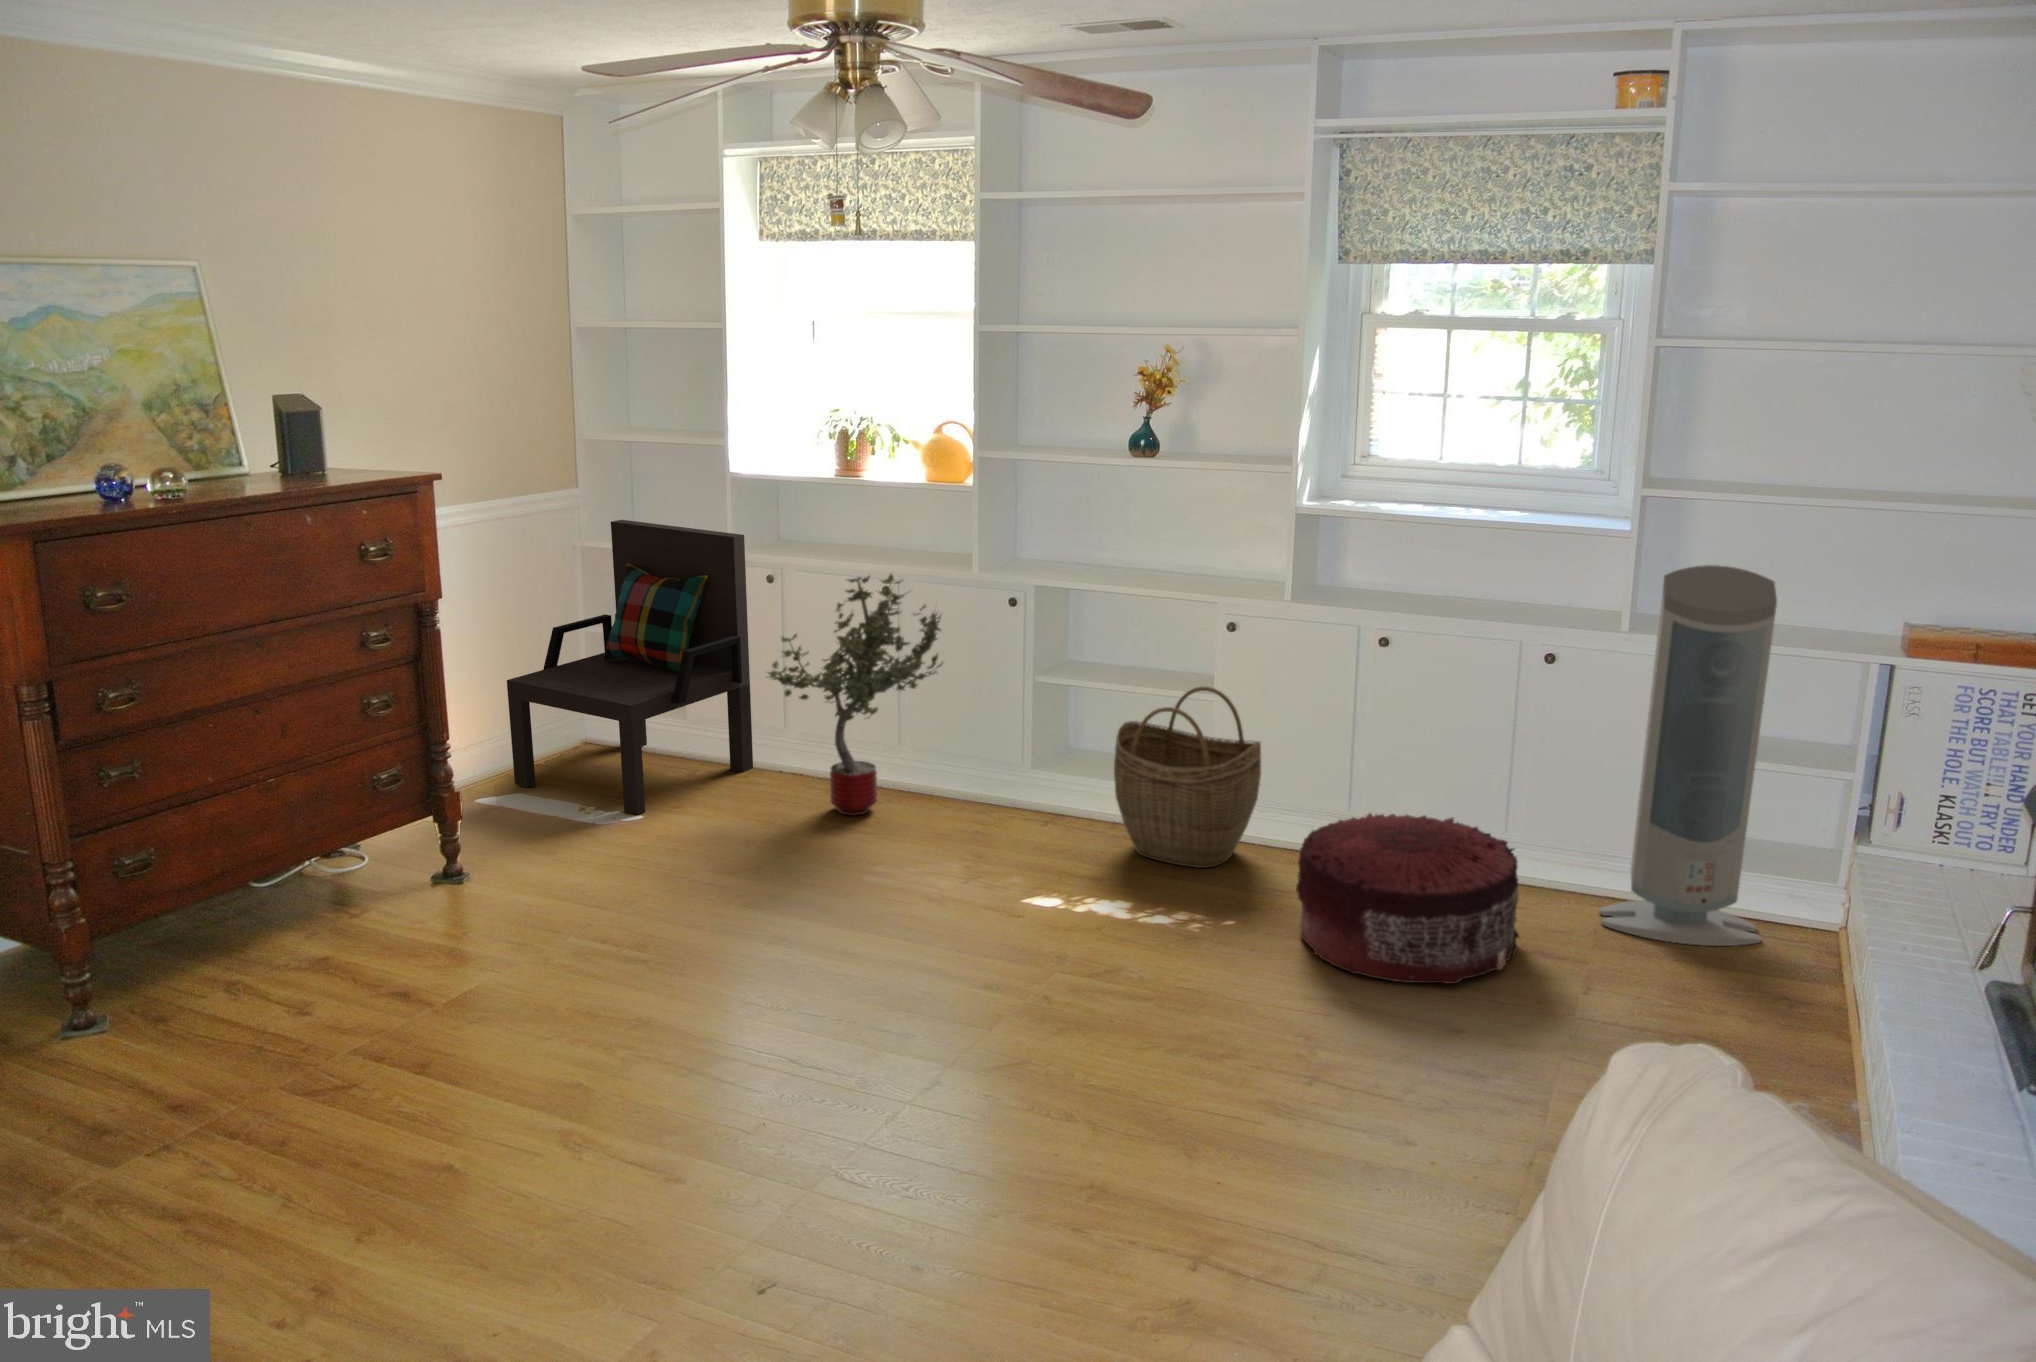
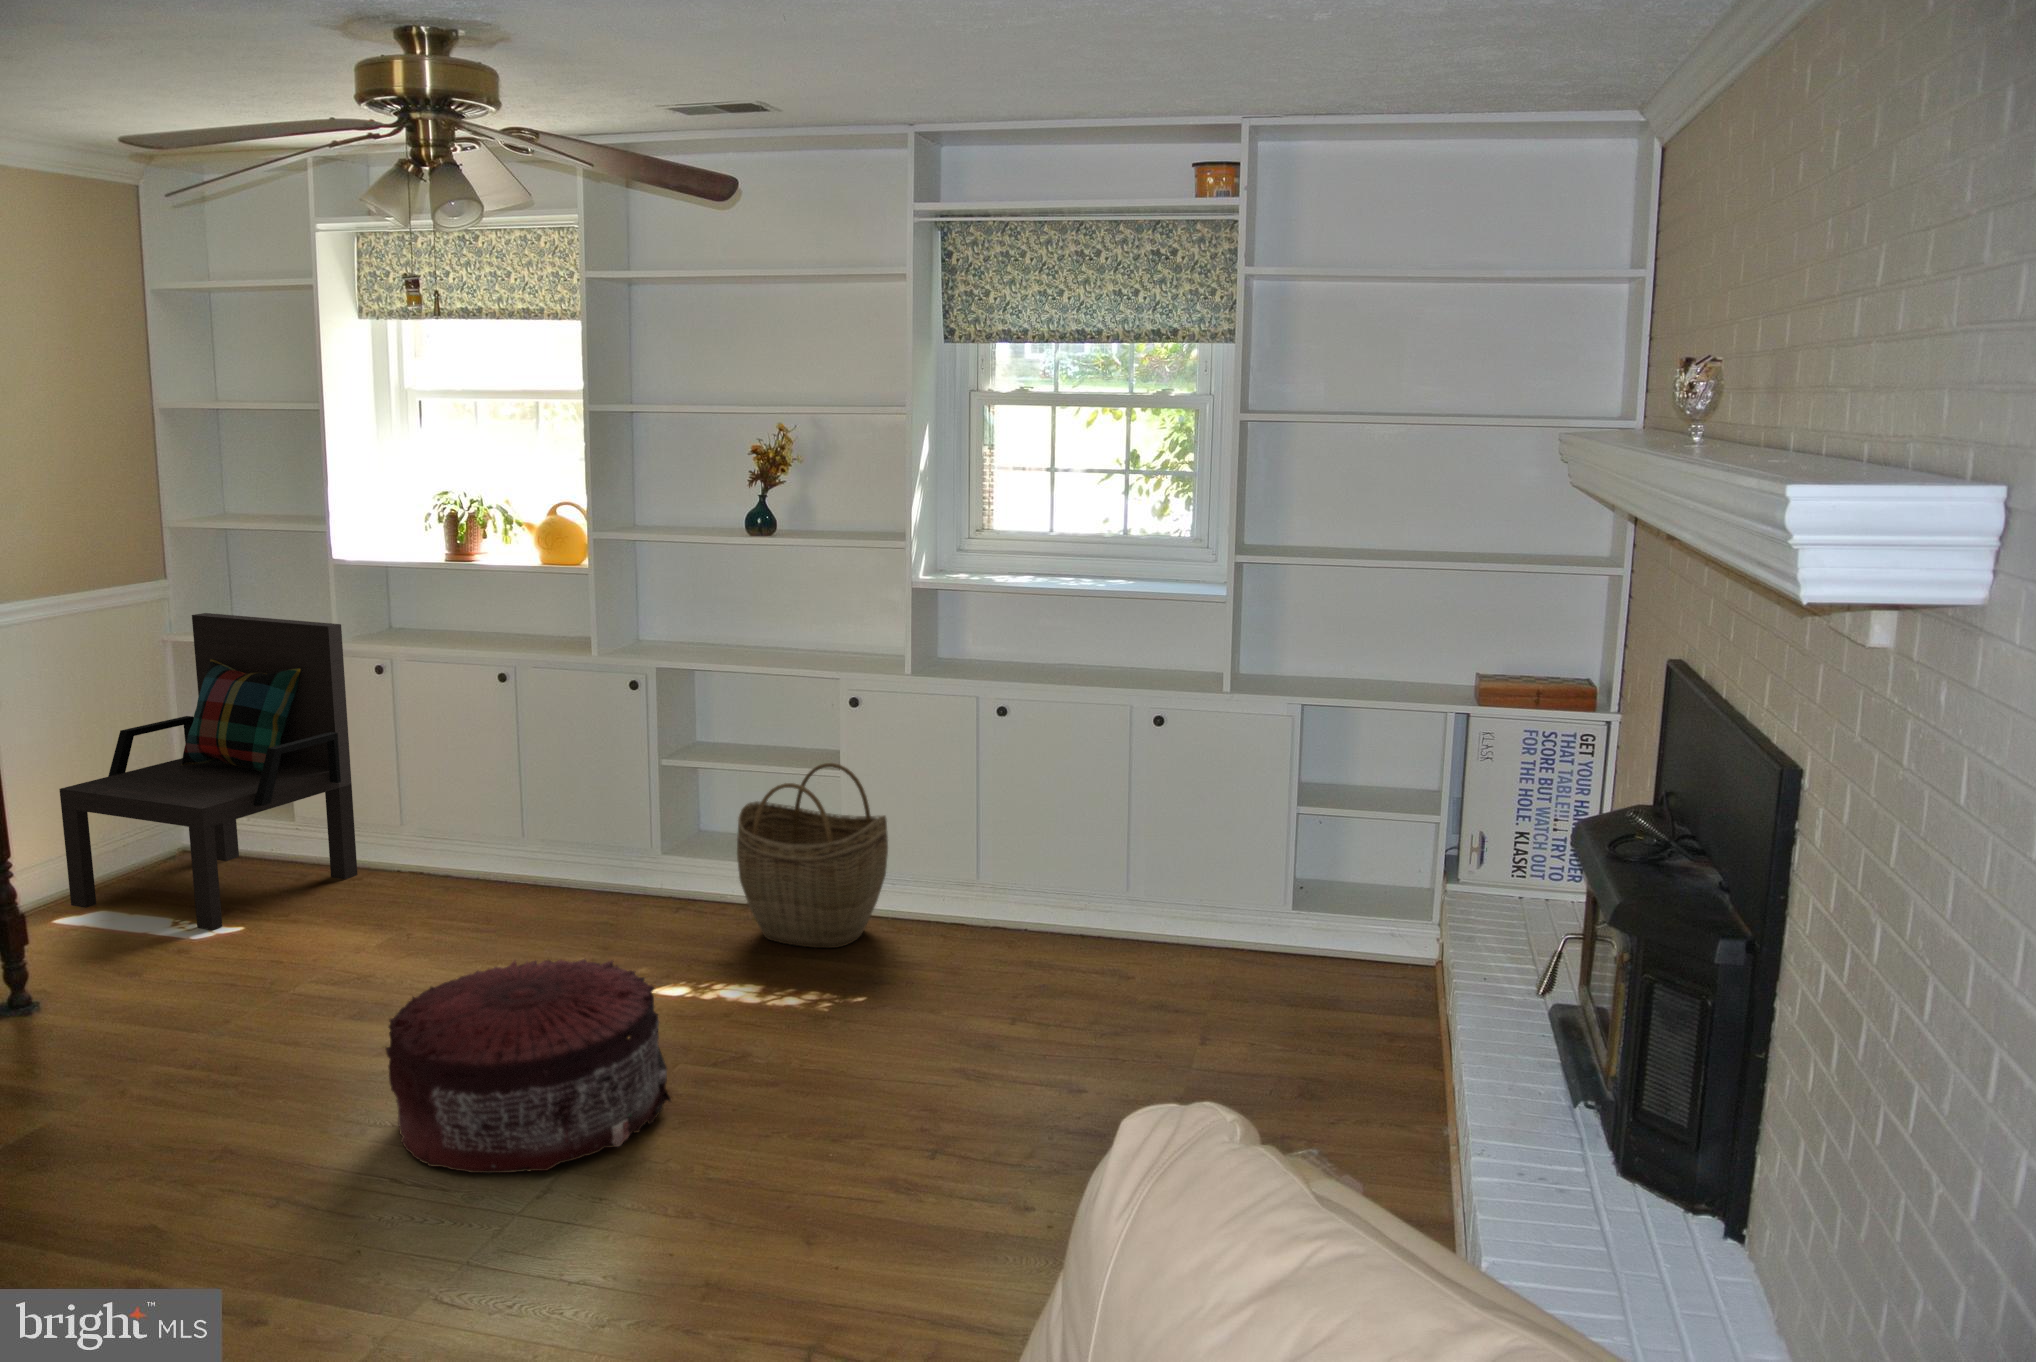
air purifier: present [1600,565,1777,946] -> none [1218,622,1365,991]
potted tree: present [768,574,942,816] -> none [362,657,556,917]
pouf: present [1296,813,1519,984] -> present [386,959,671,1173]

